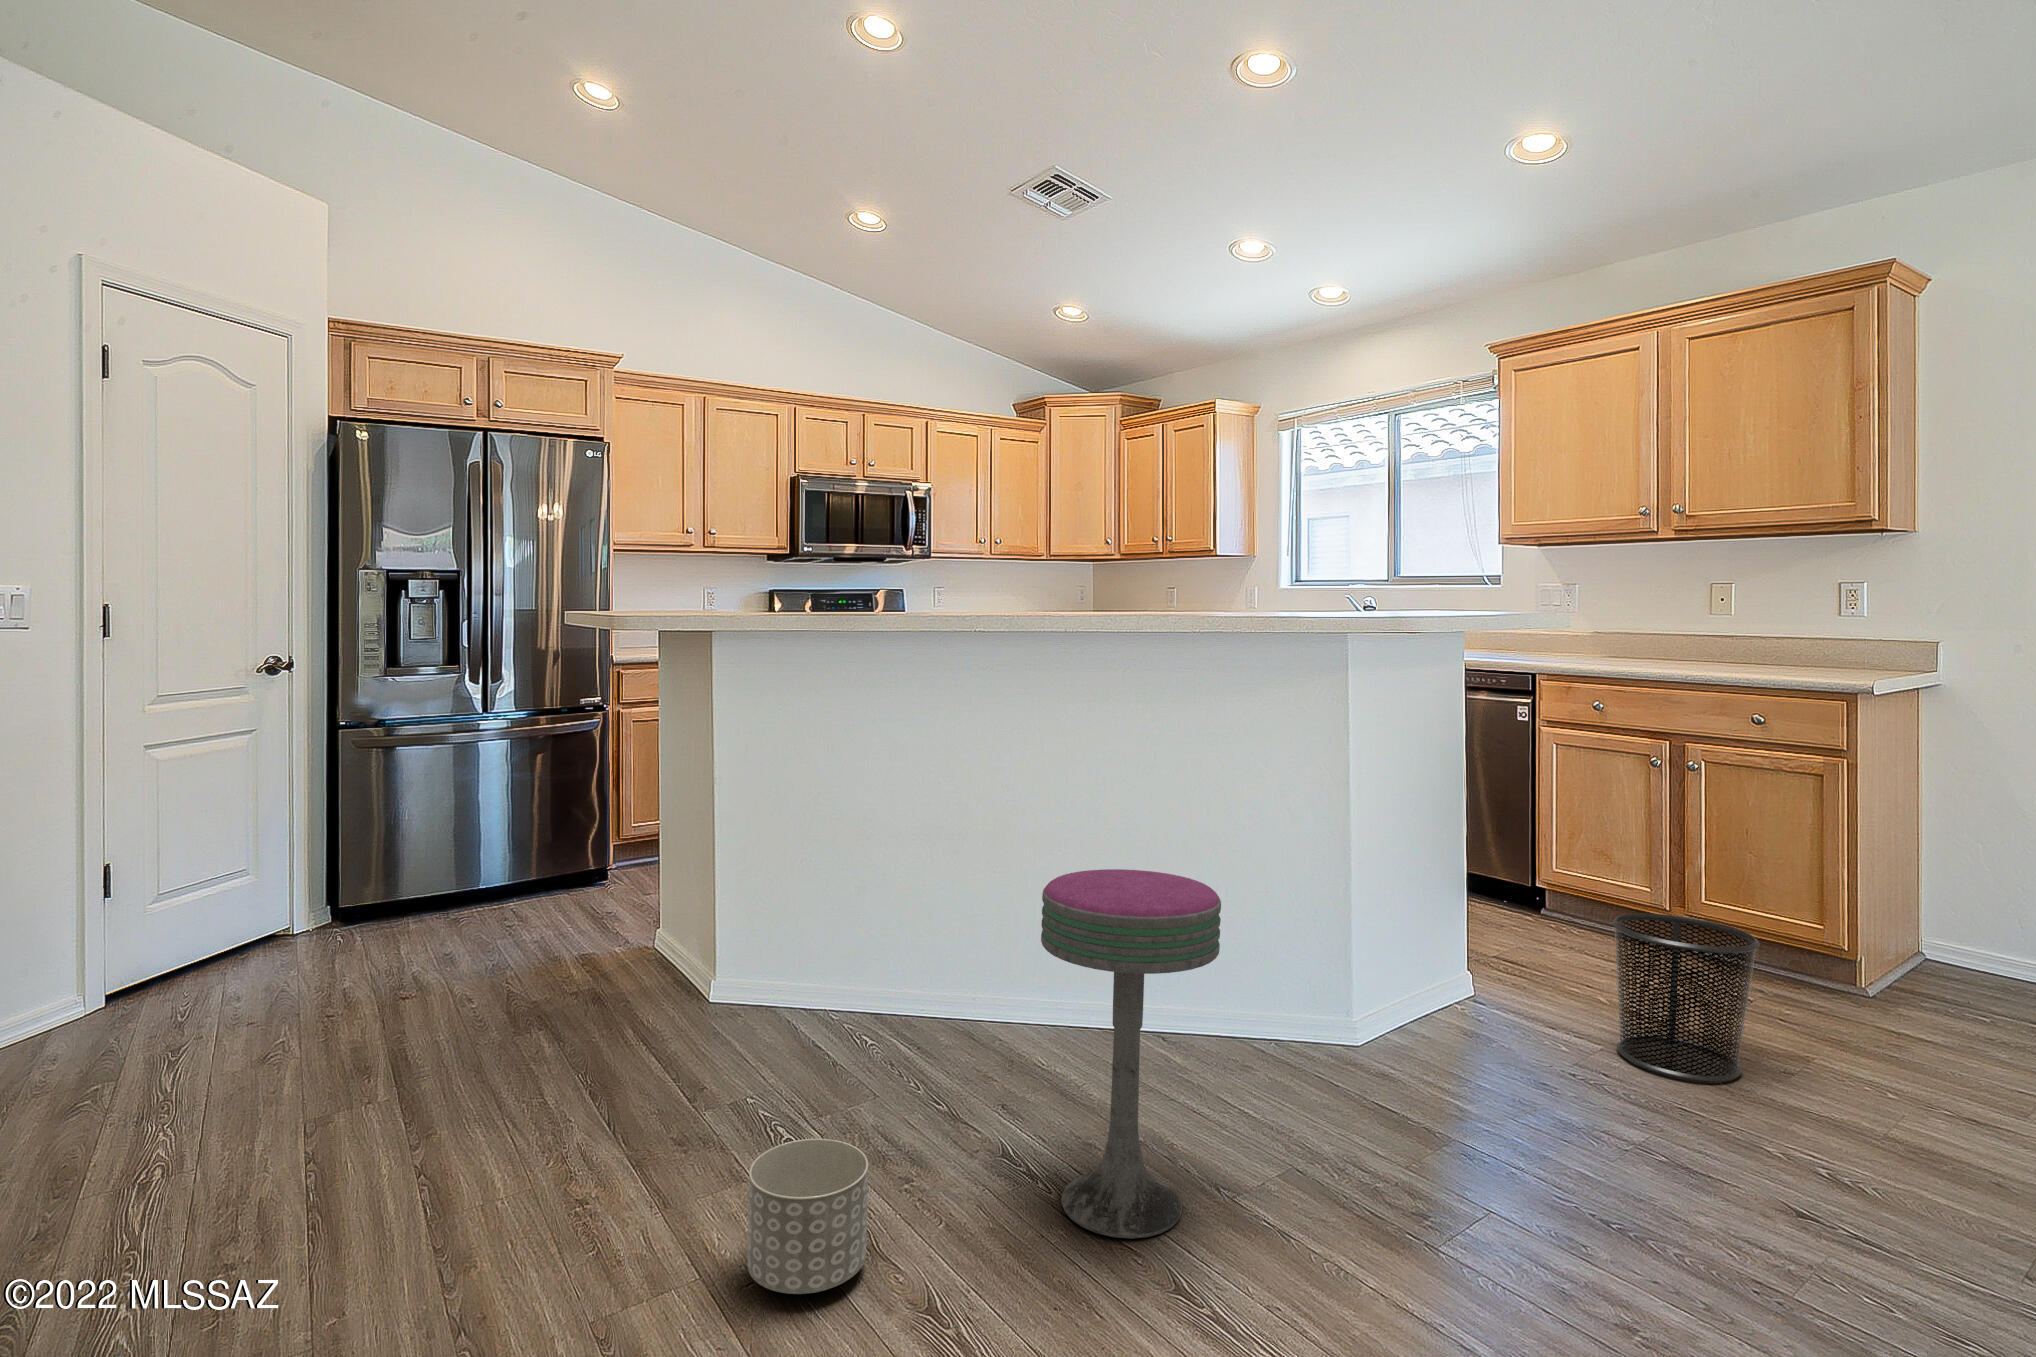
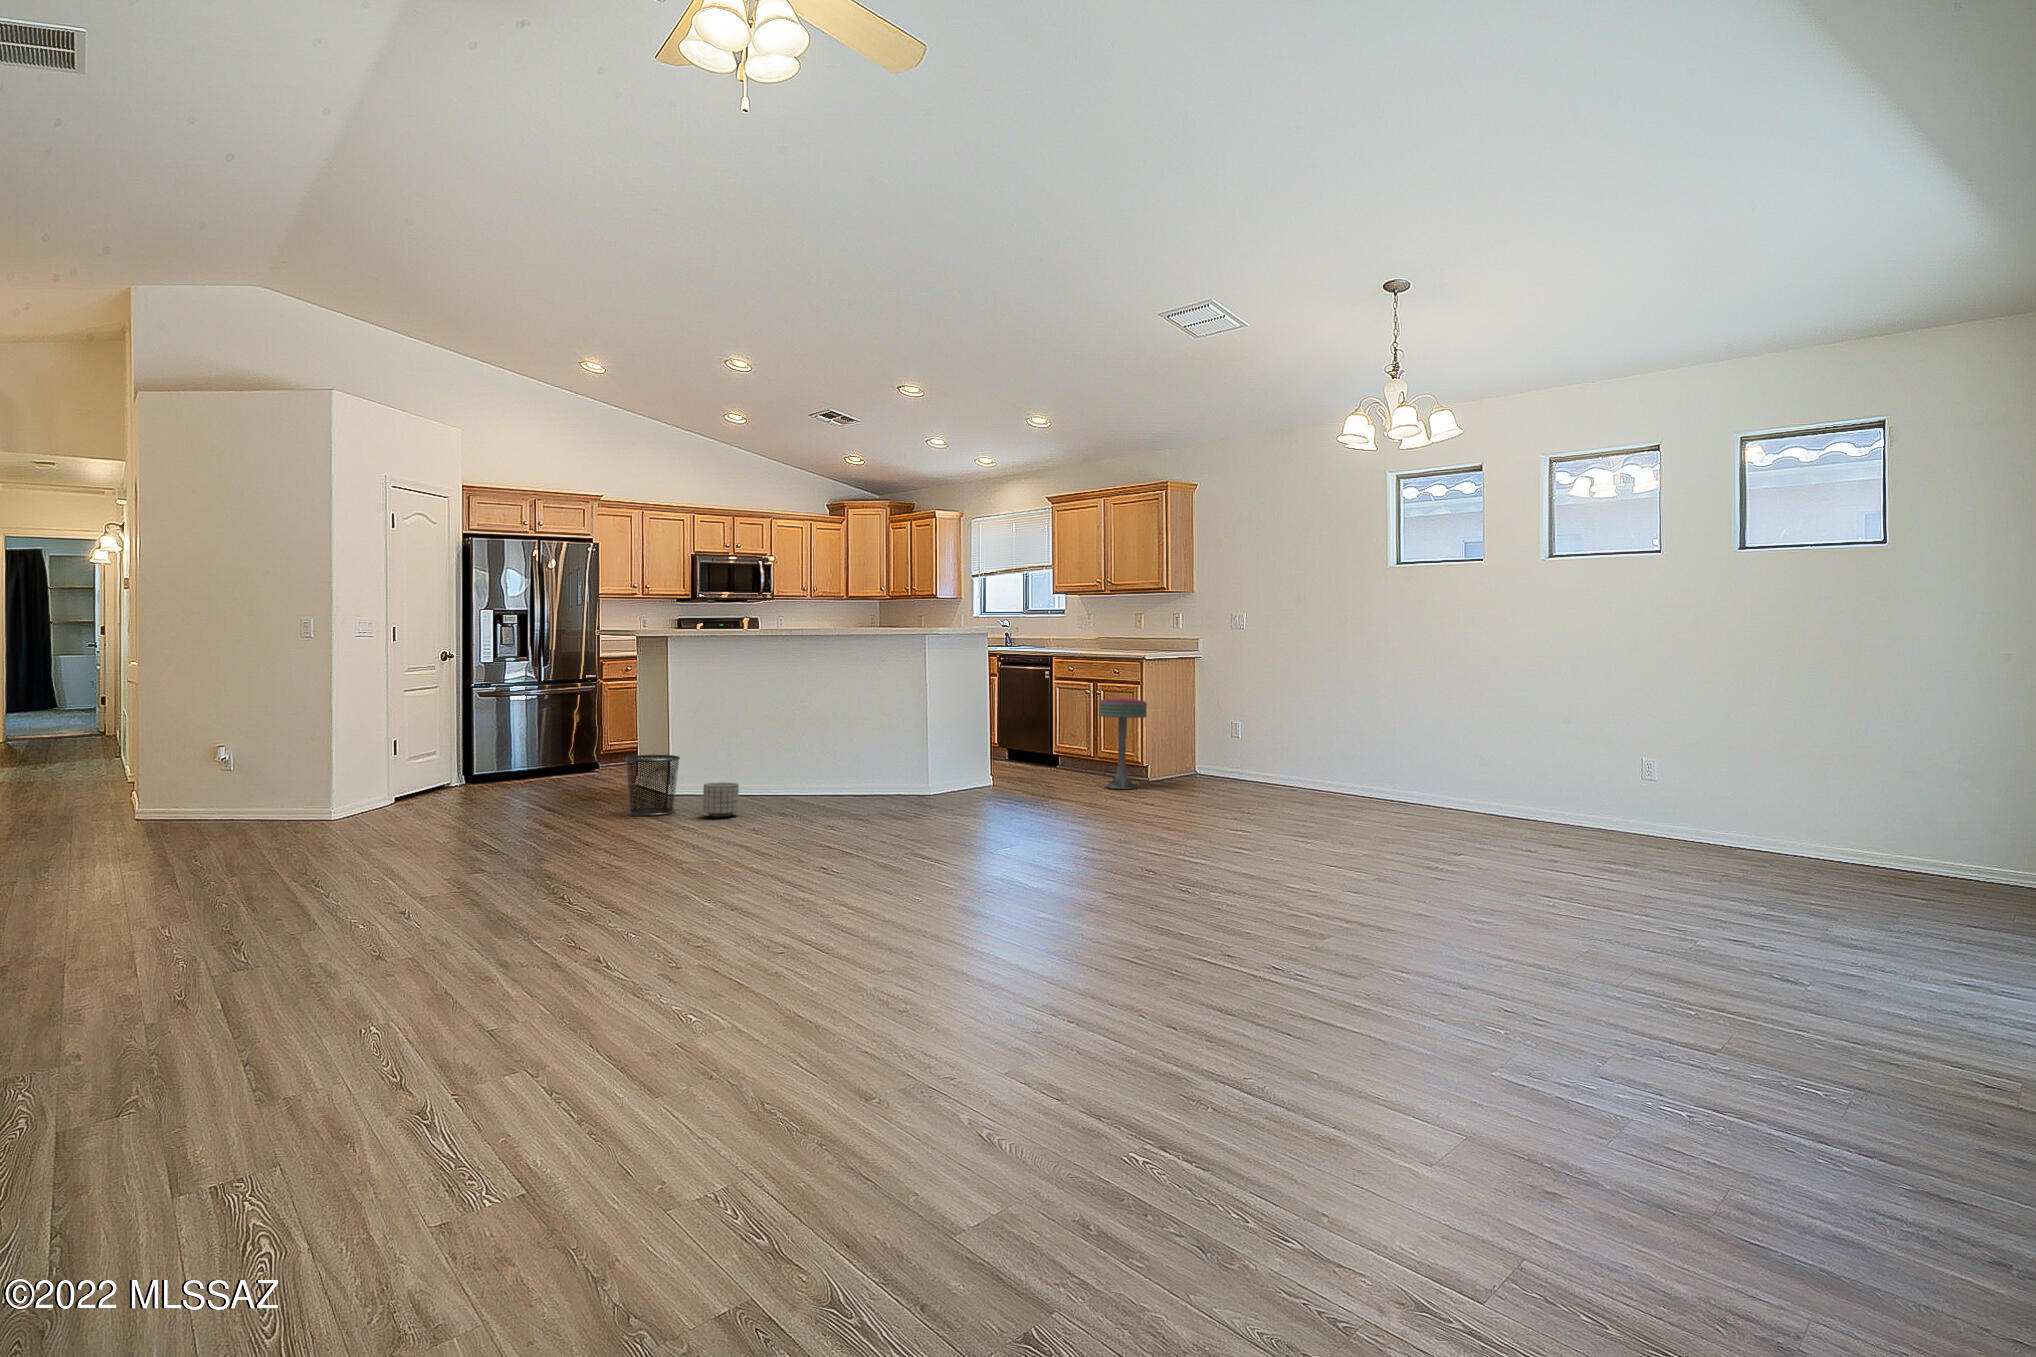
bar stool: present [1041,869,1221,1239] -> present [1099,699,1147,789]
waste bin: present [1612,913,1760,1082] -> present [625,755,680,816]

